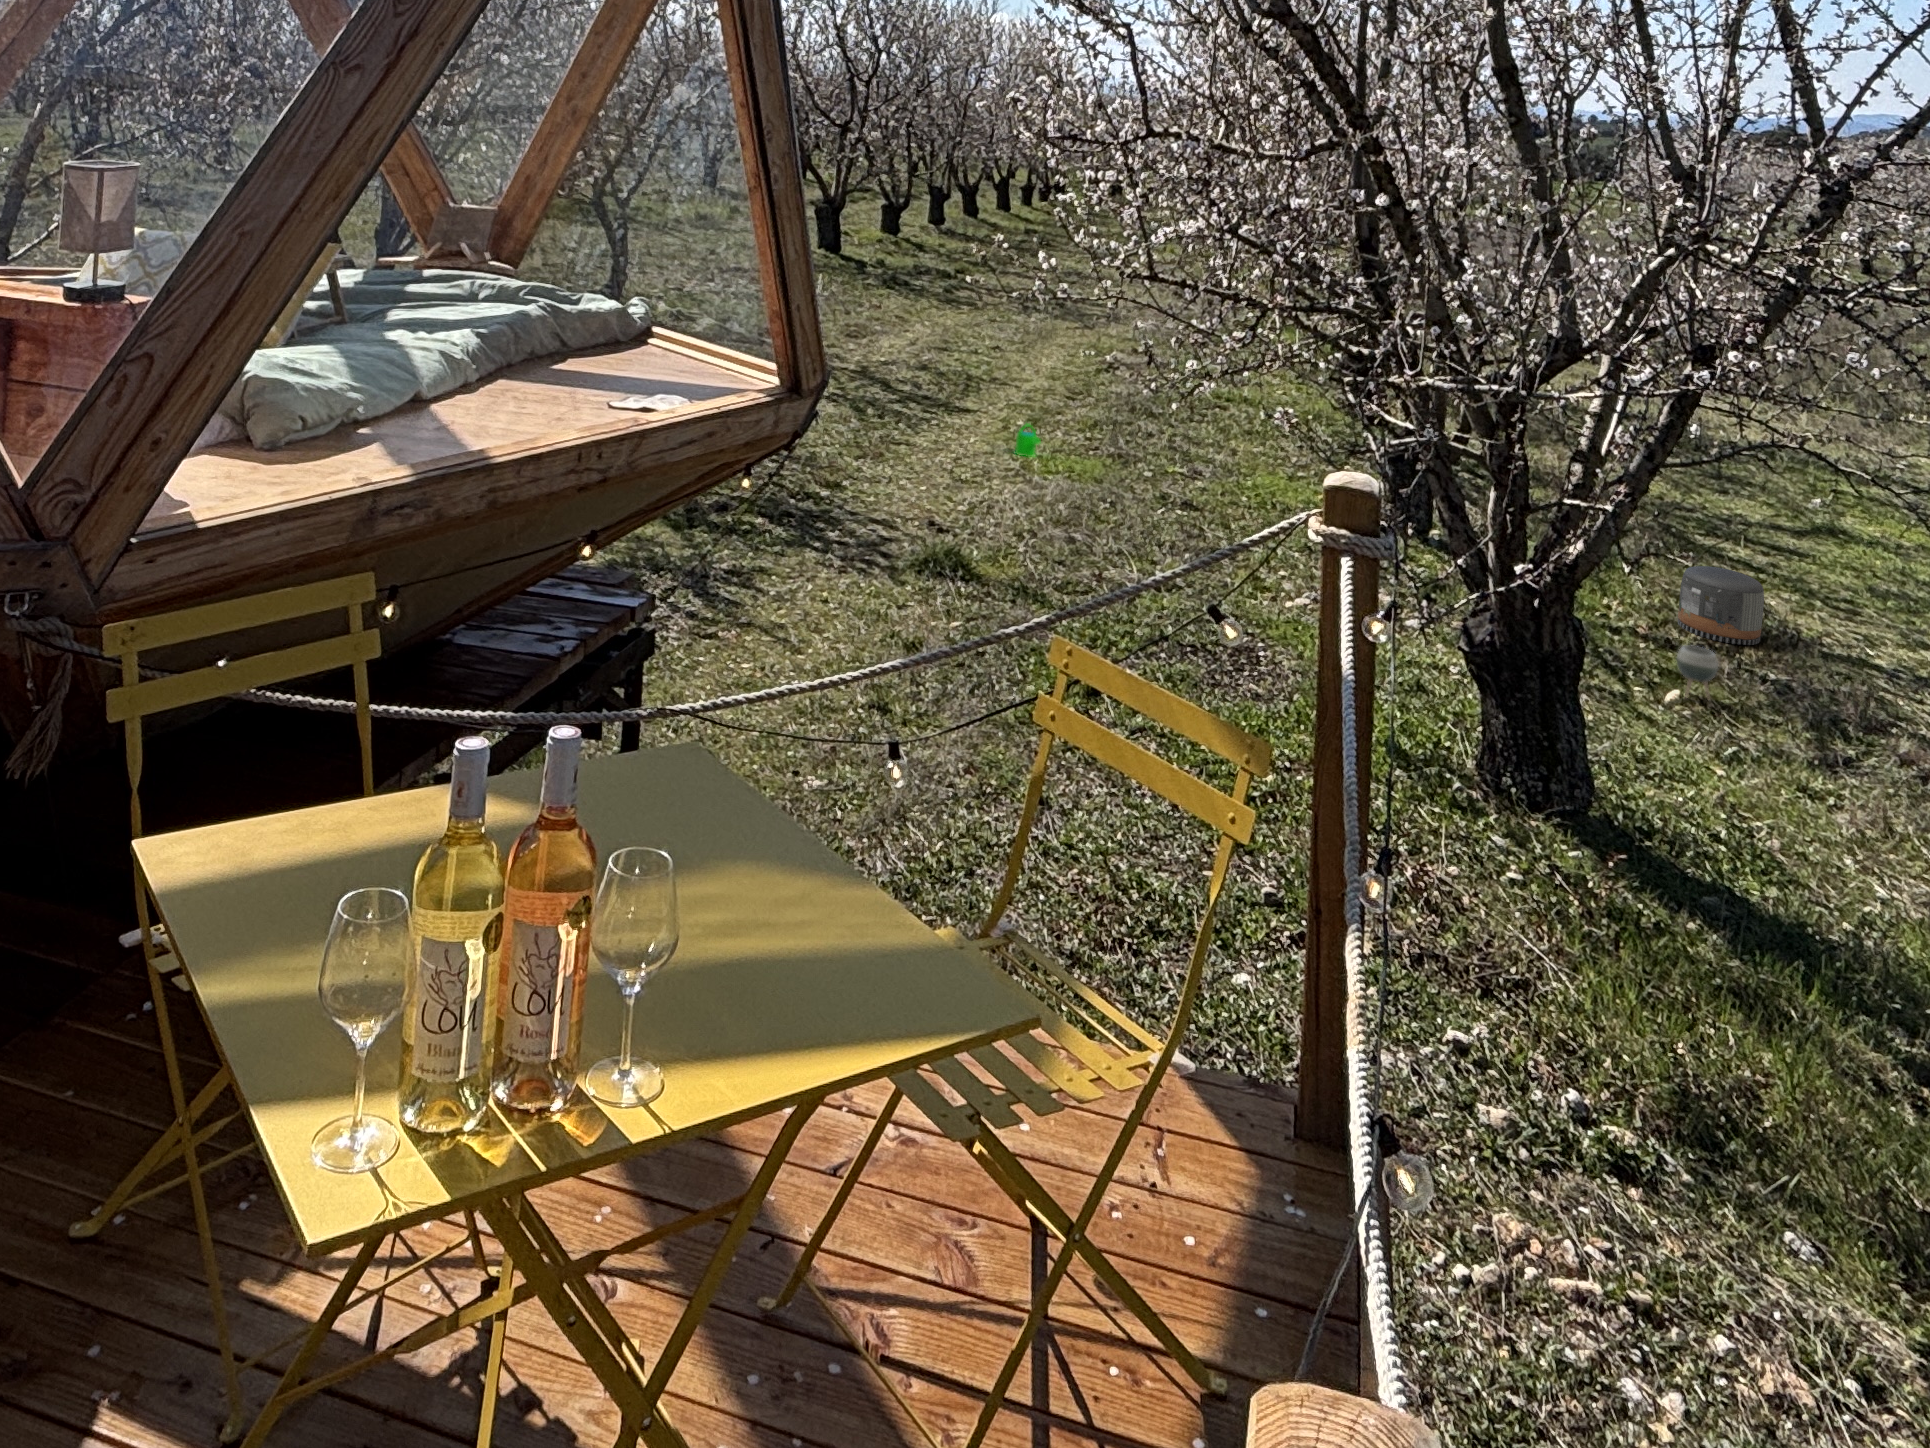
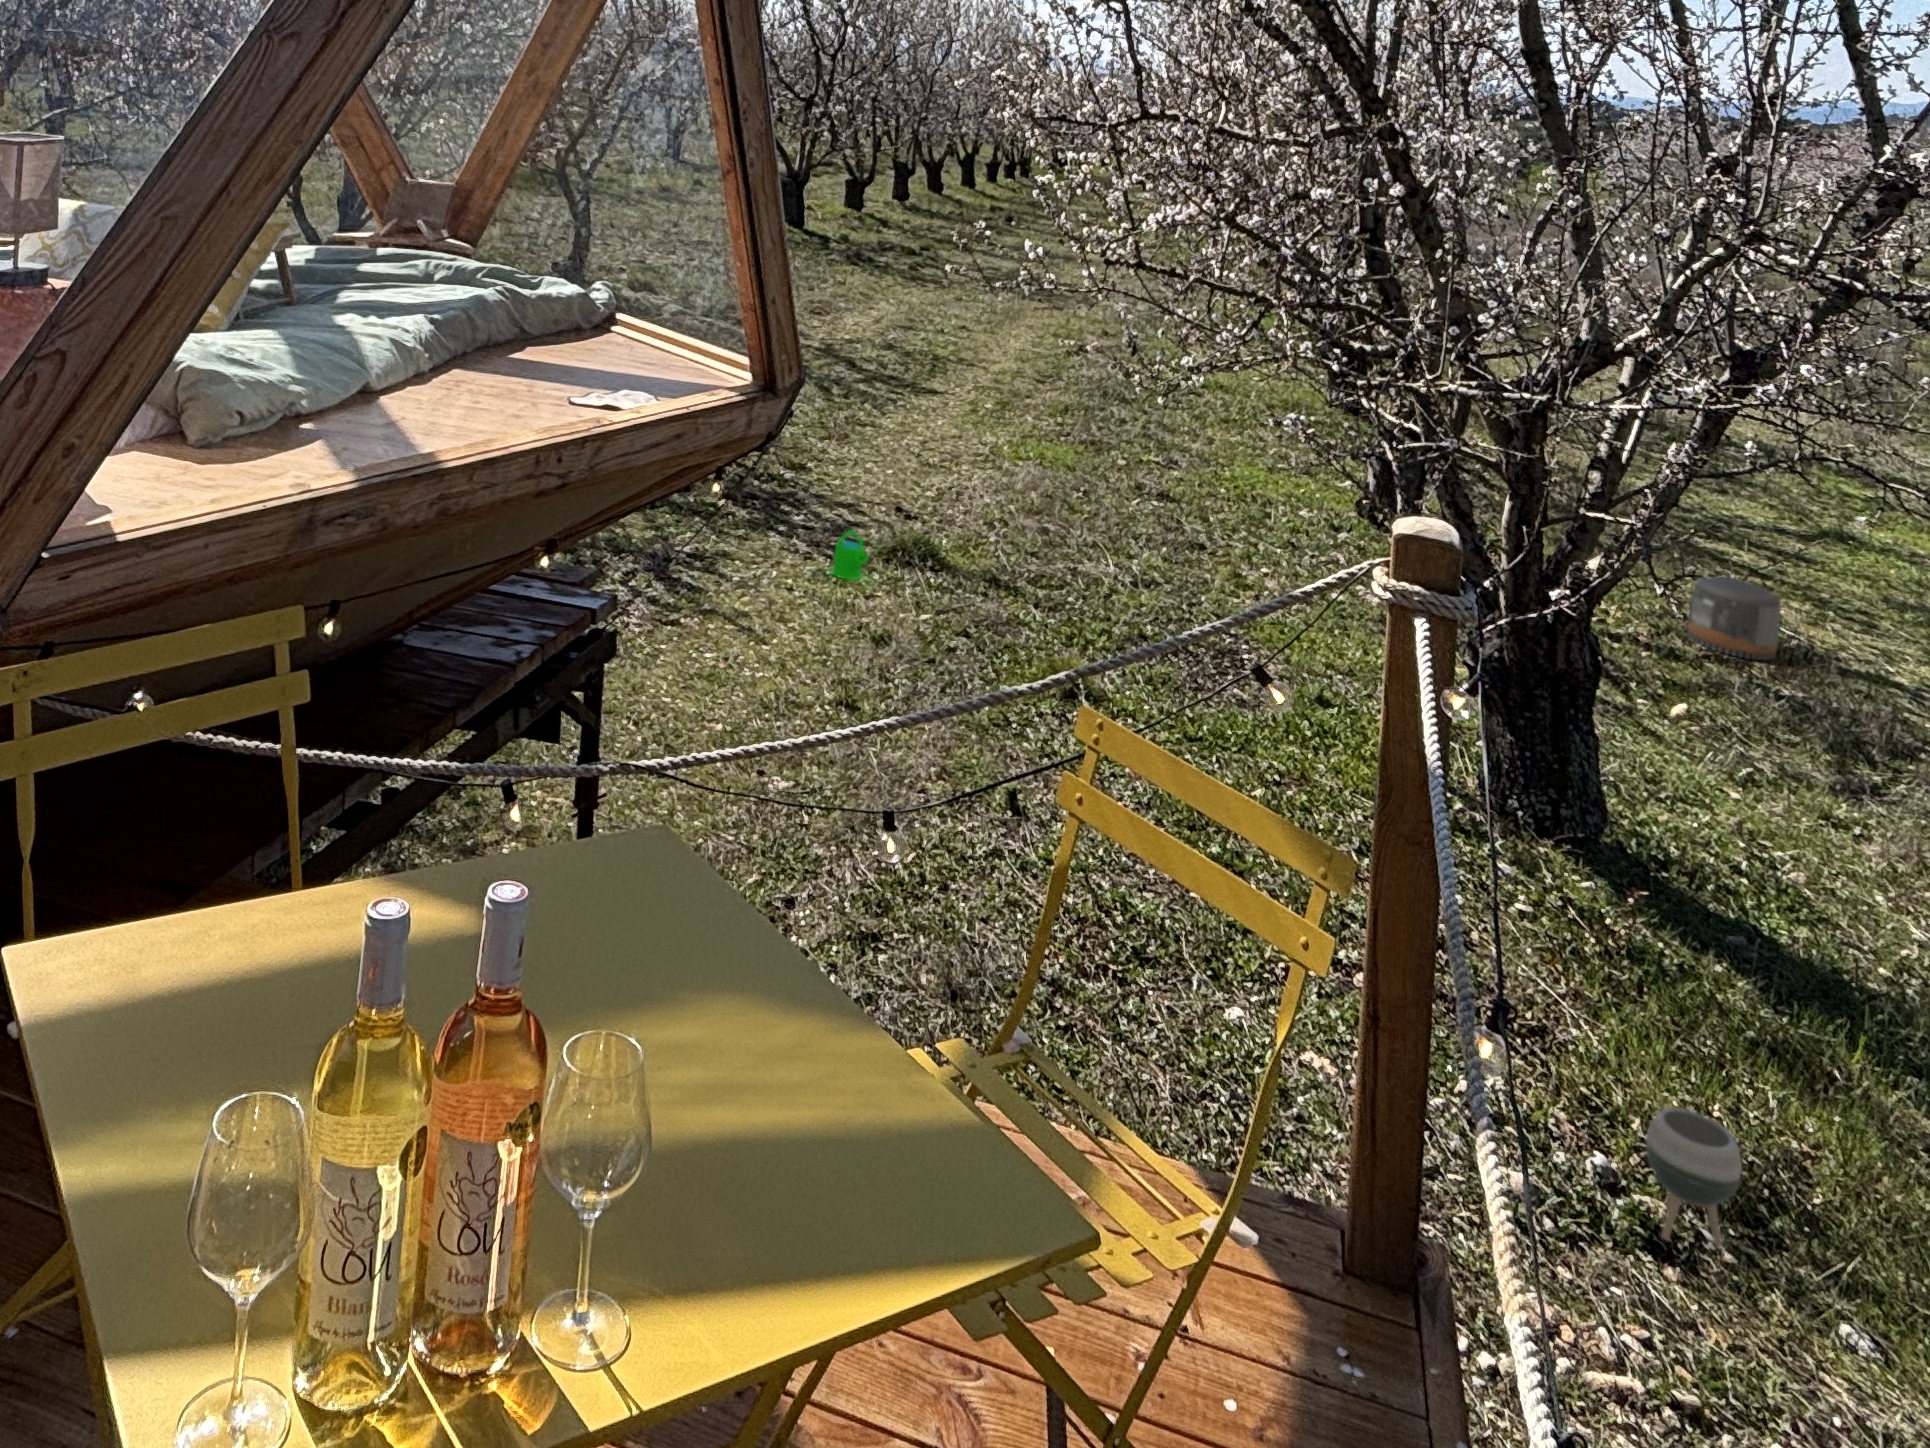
watering can: present [1015,423,1041,457] -> present [831,530,868,580]
planter: present [1677,645,1718,700] -> present [1646,1108,1742,1248]

